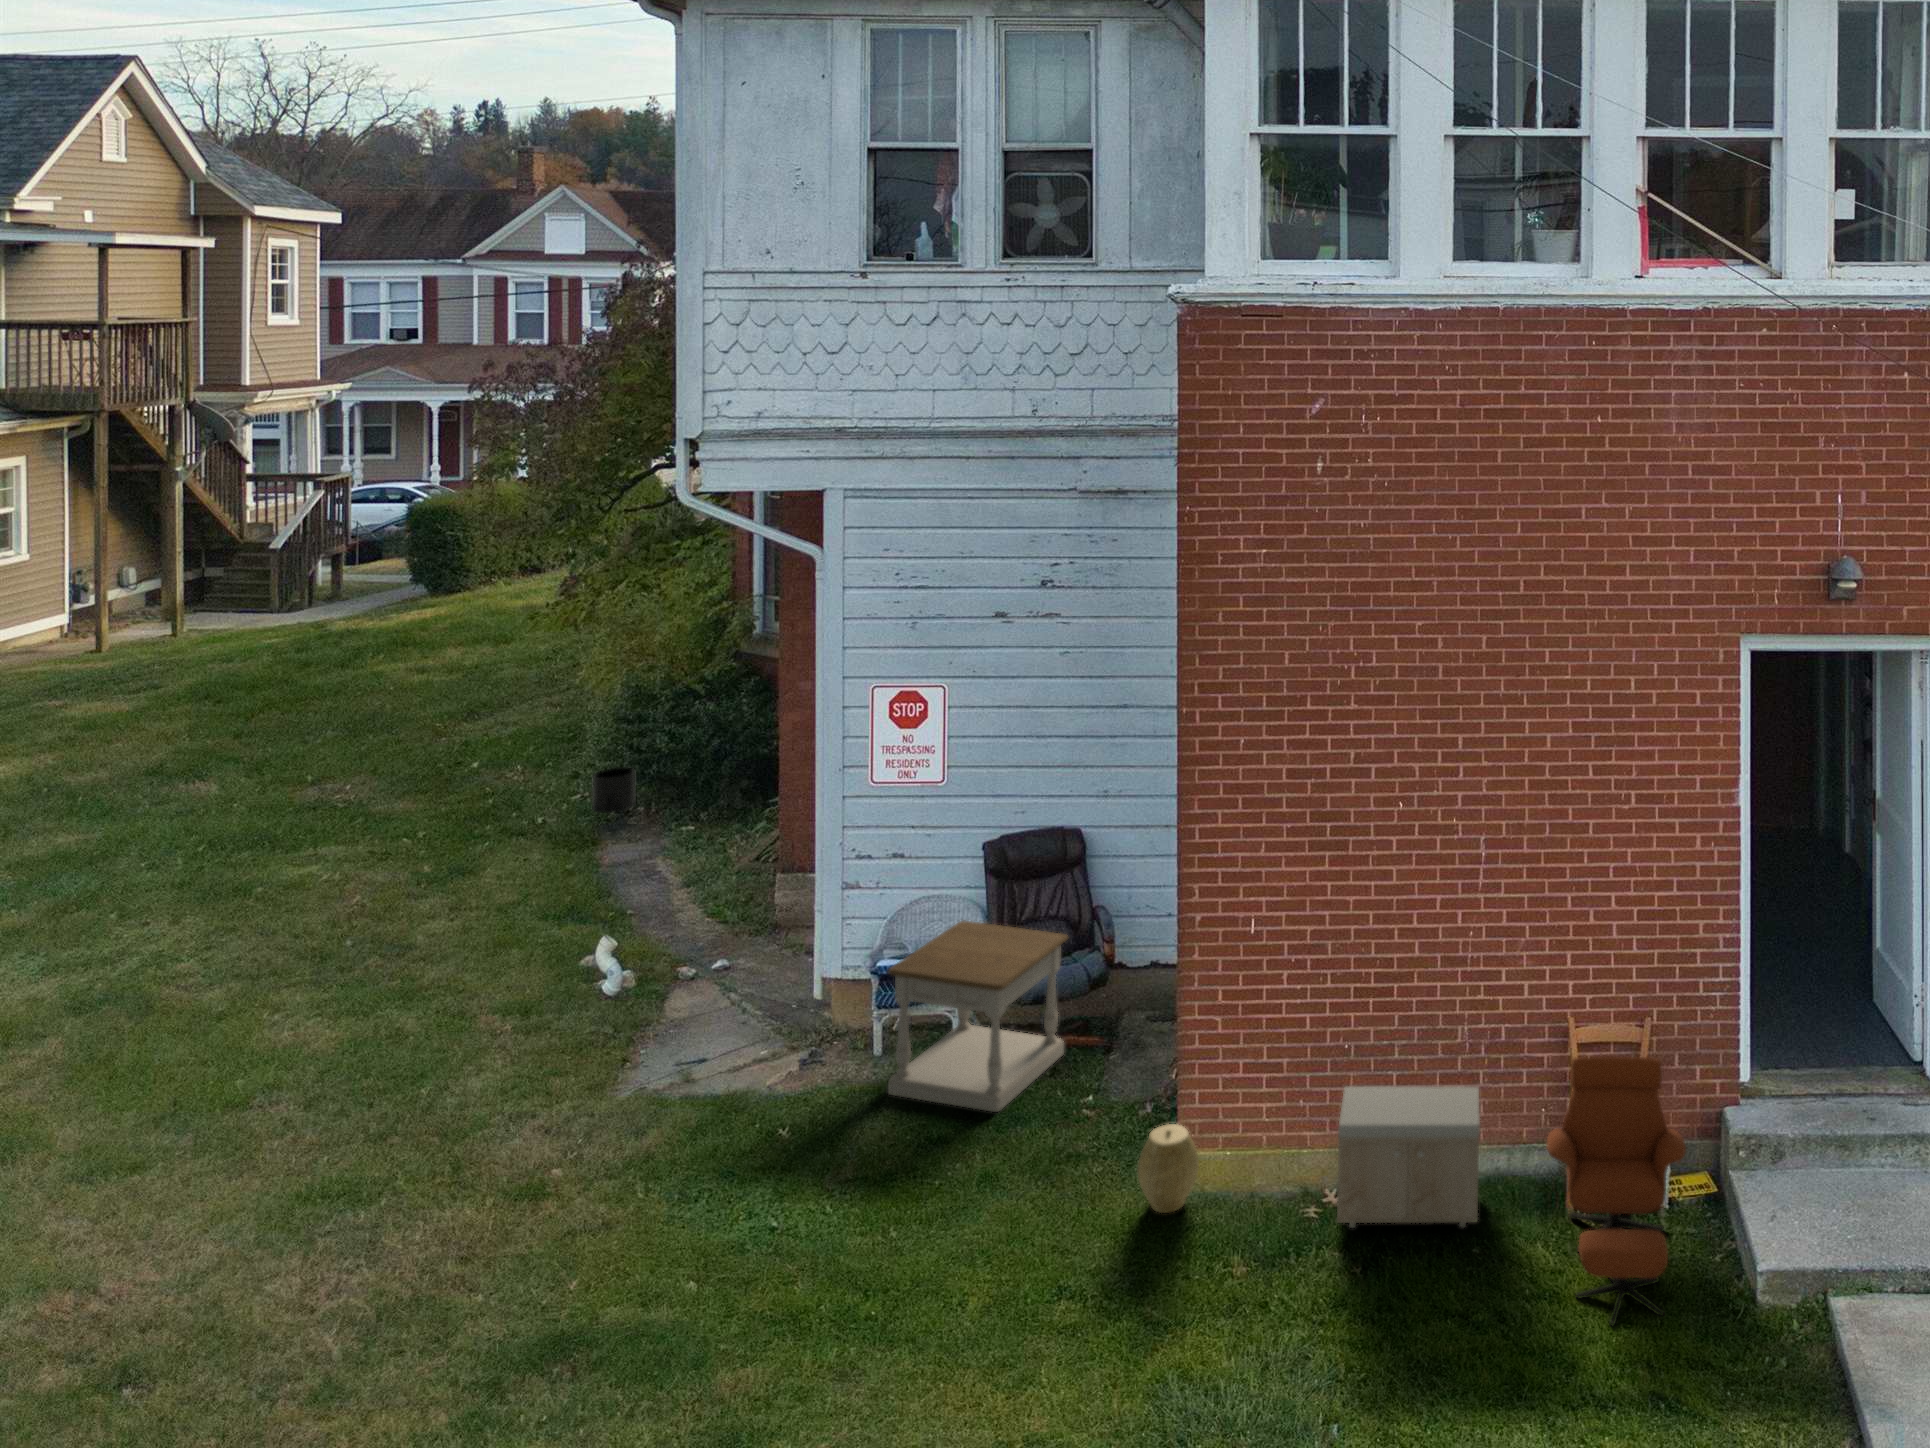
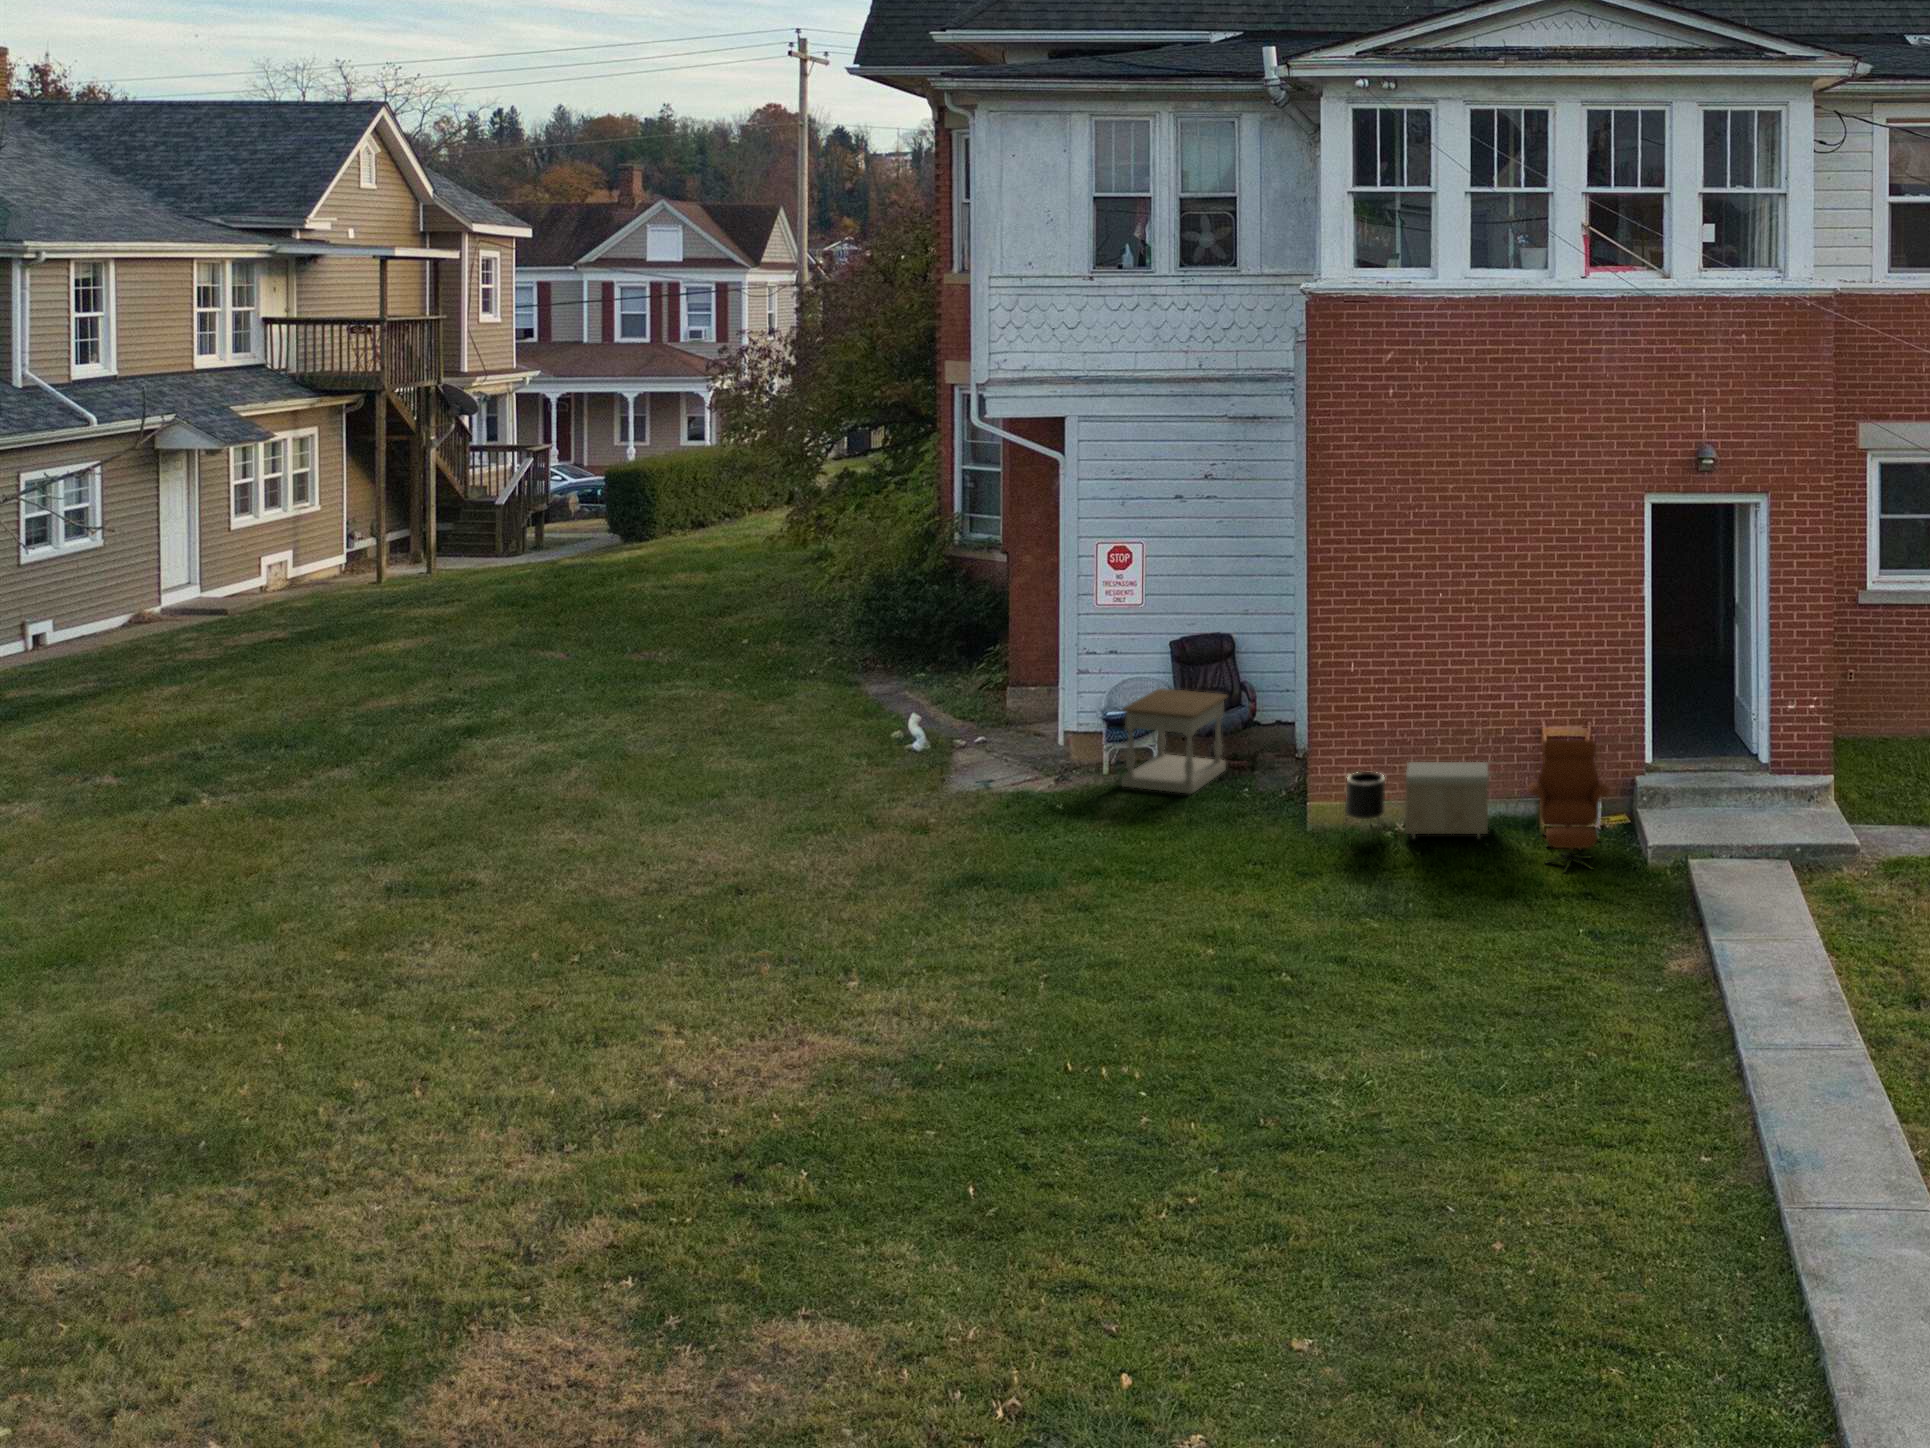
planter: present [592,767,636,814] -> present [1345,772,1385,819]
woven basket: present [1138,1124,1199,1213] -> none [1286,784,1322,832]

